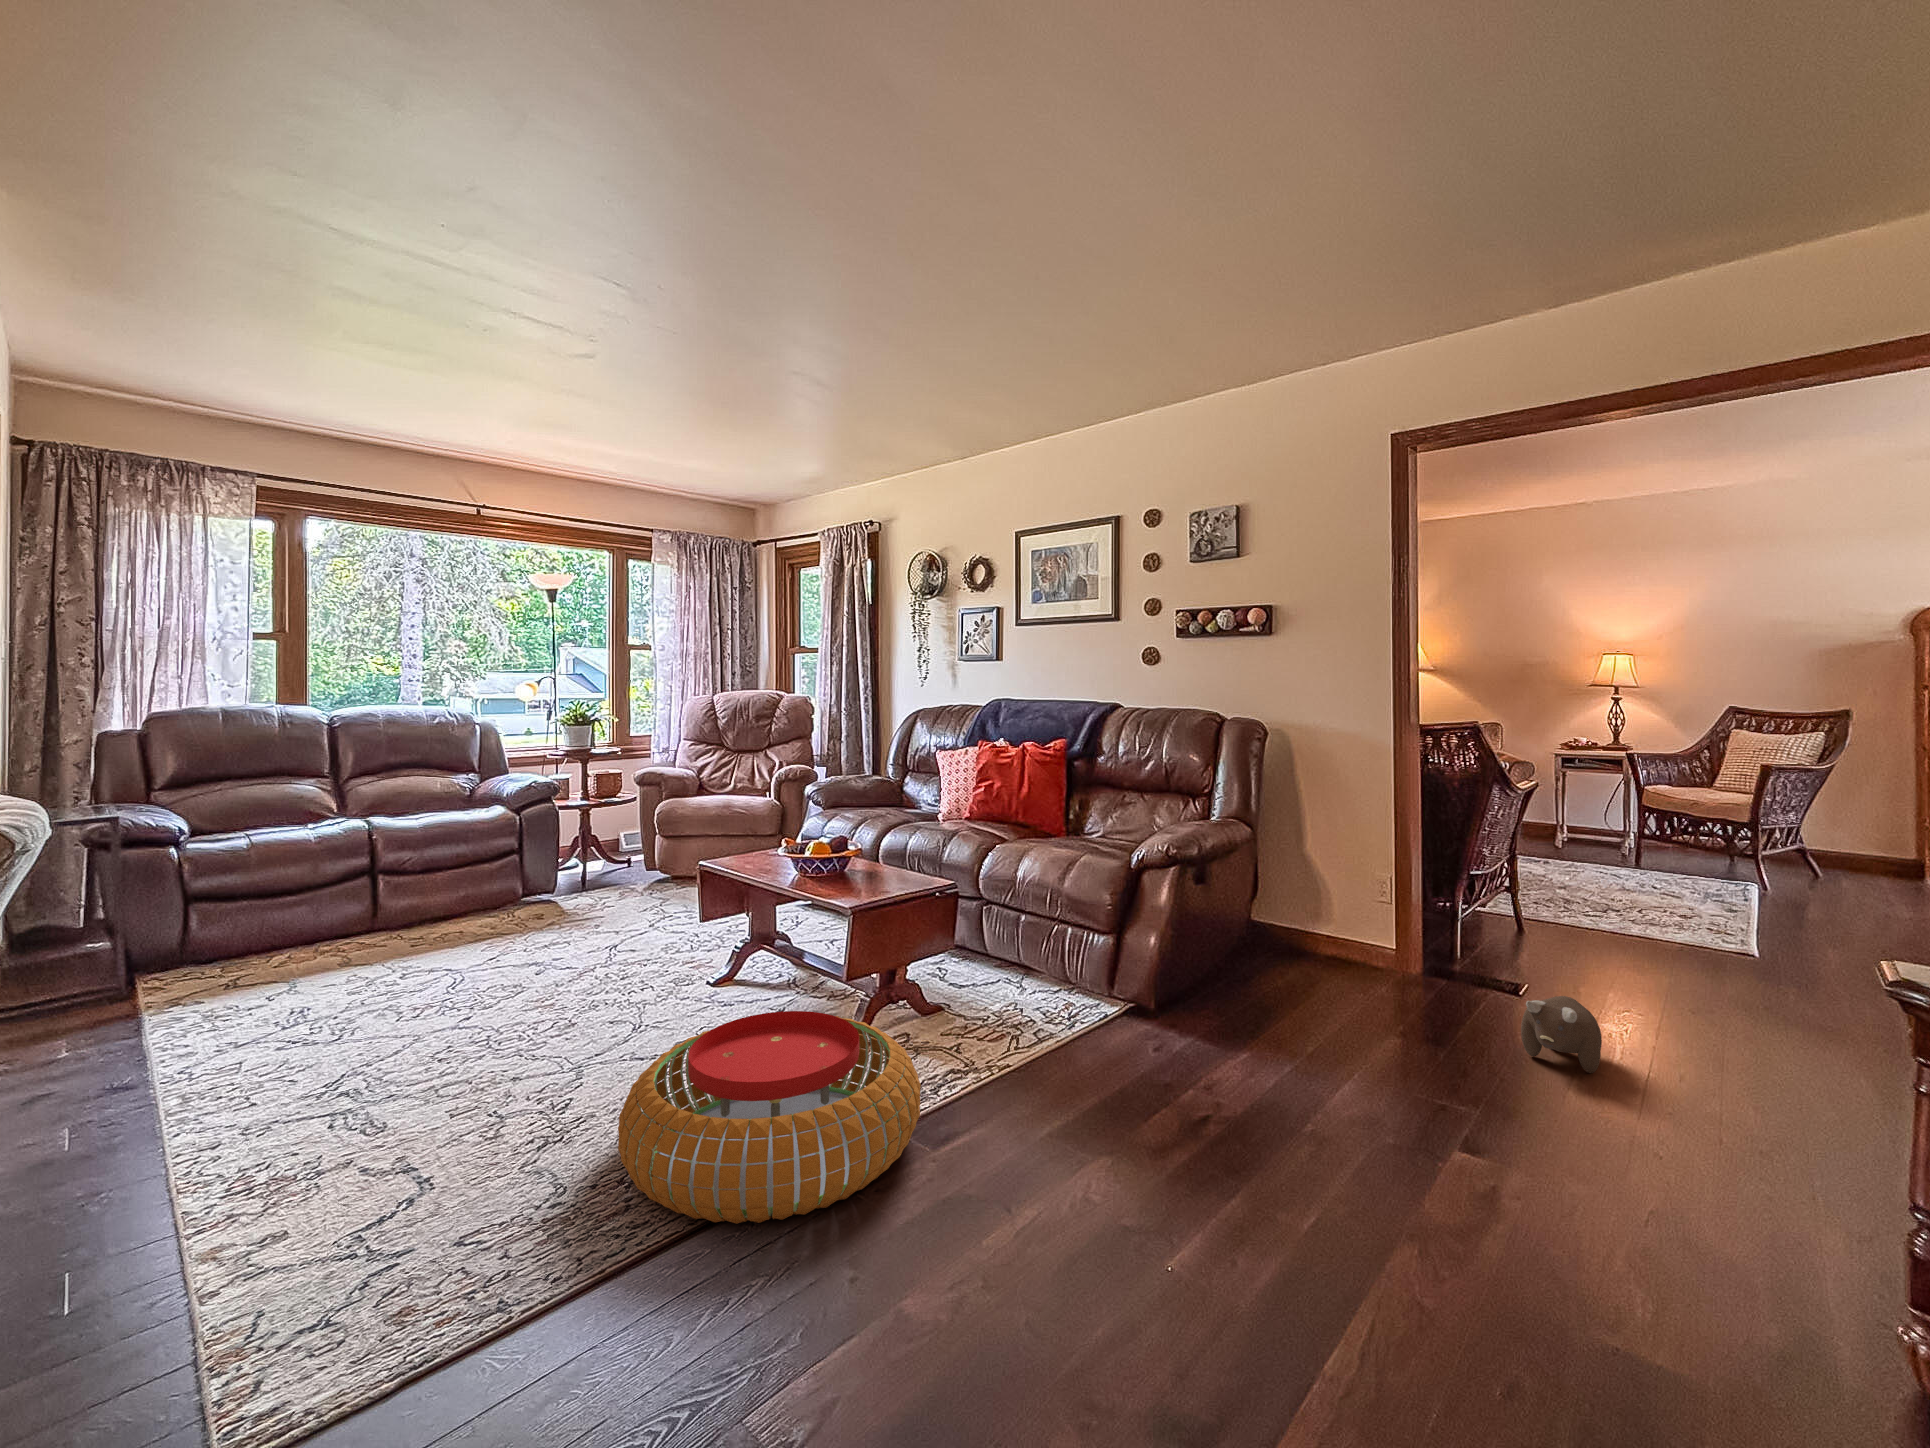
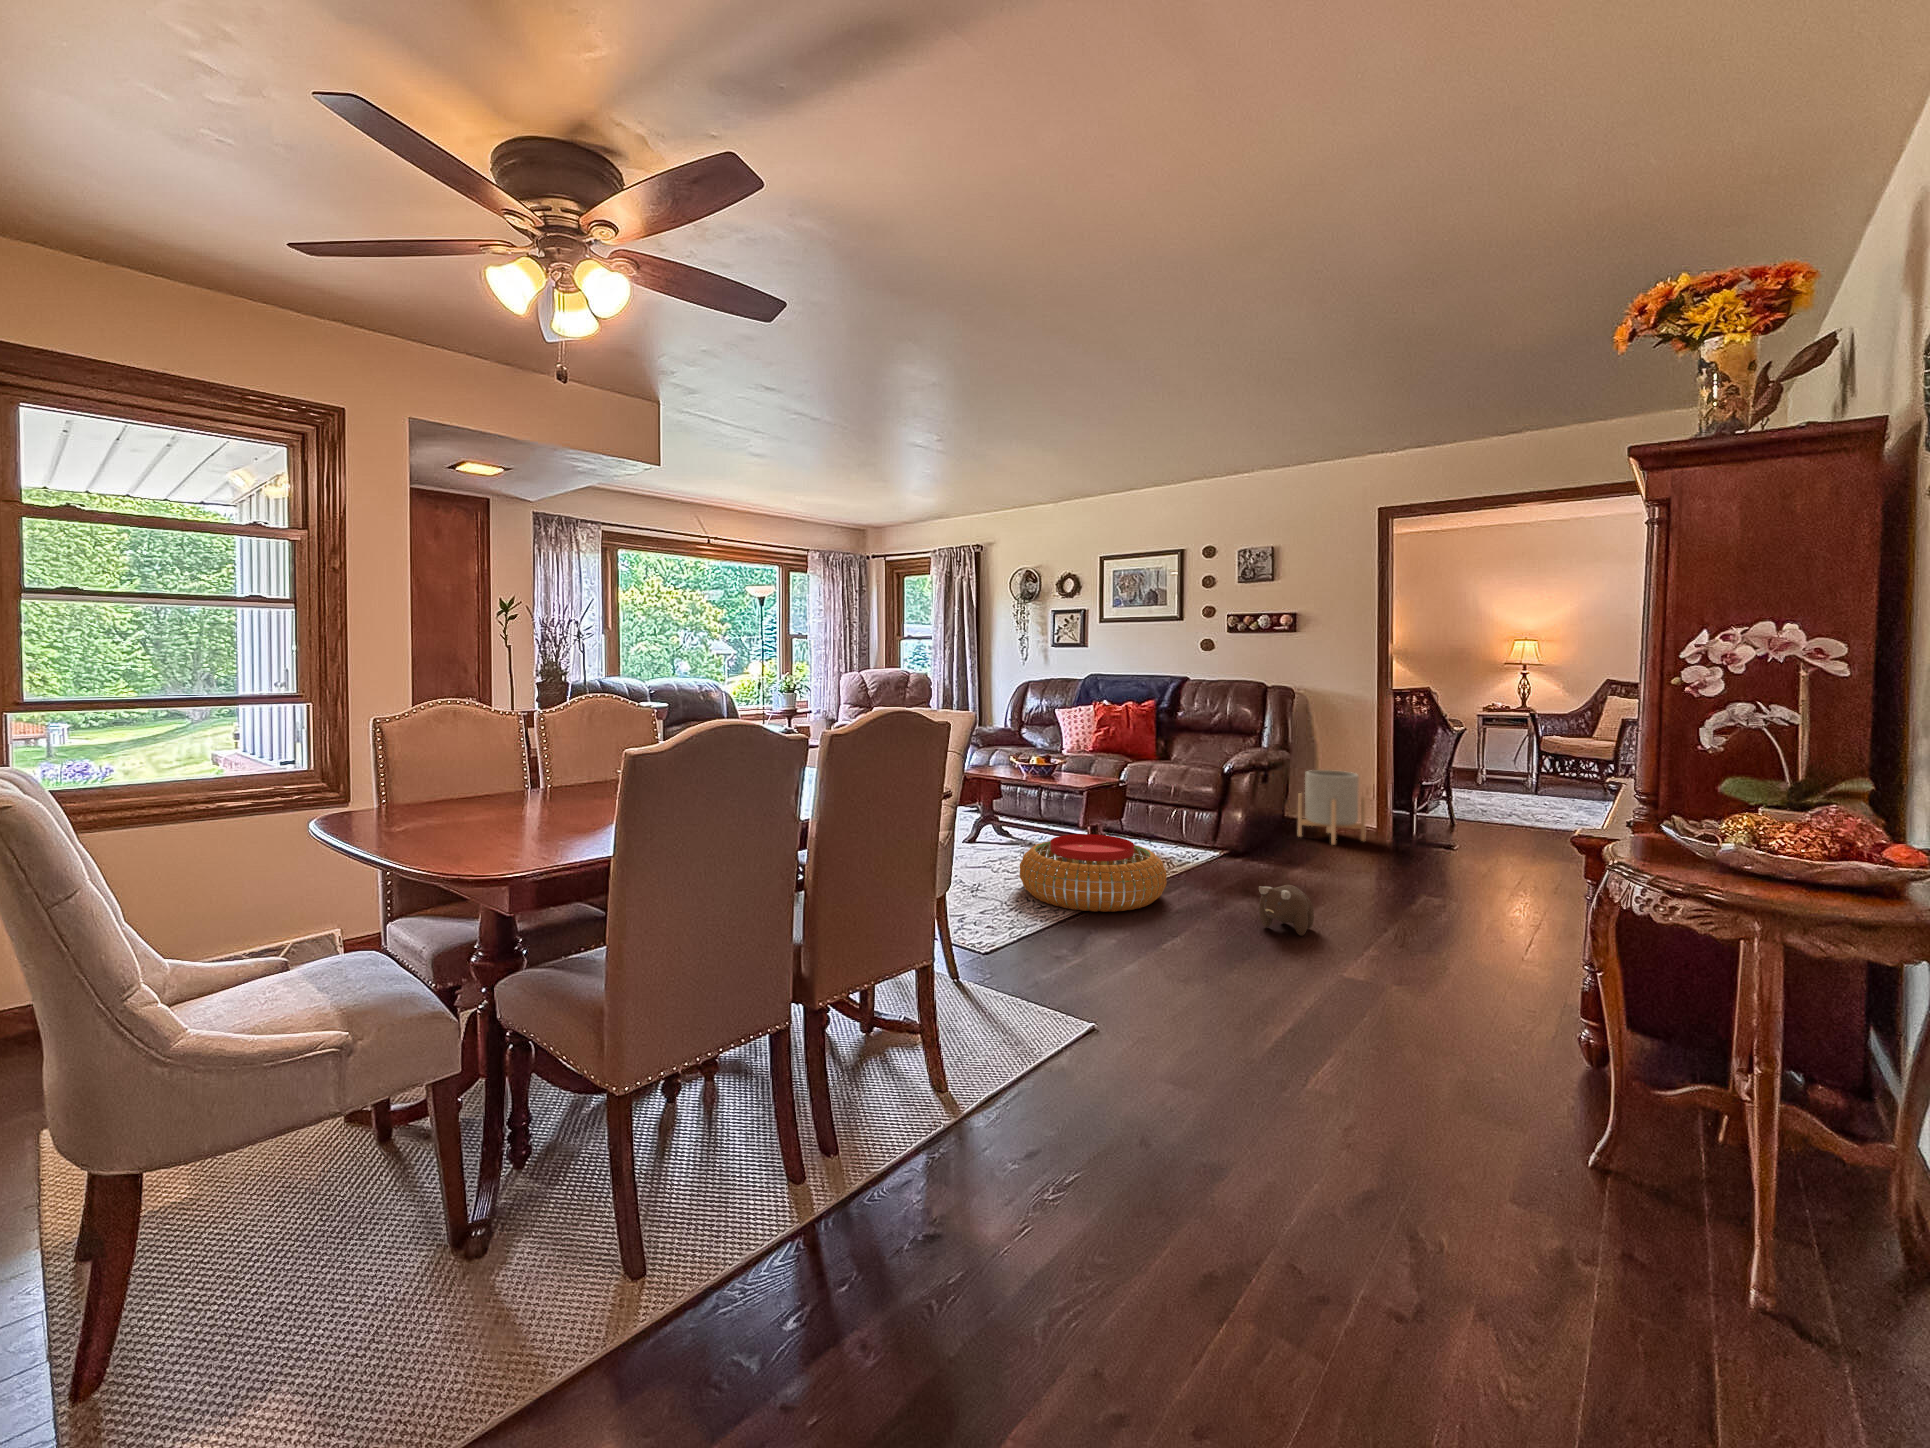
planter: none [1266,854,1371,984] -> present [1298,770,1366,845]
plush toy: present [1521,996,1602,1073] -> present [1259,885,1314,936]

